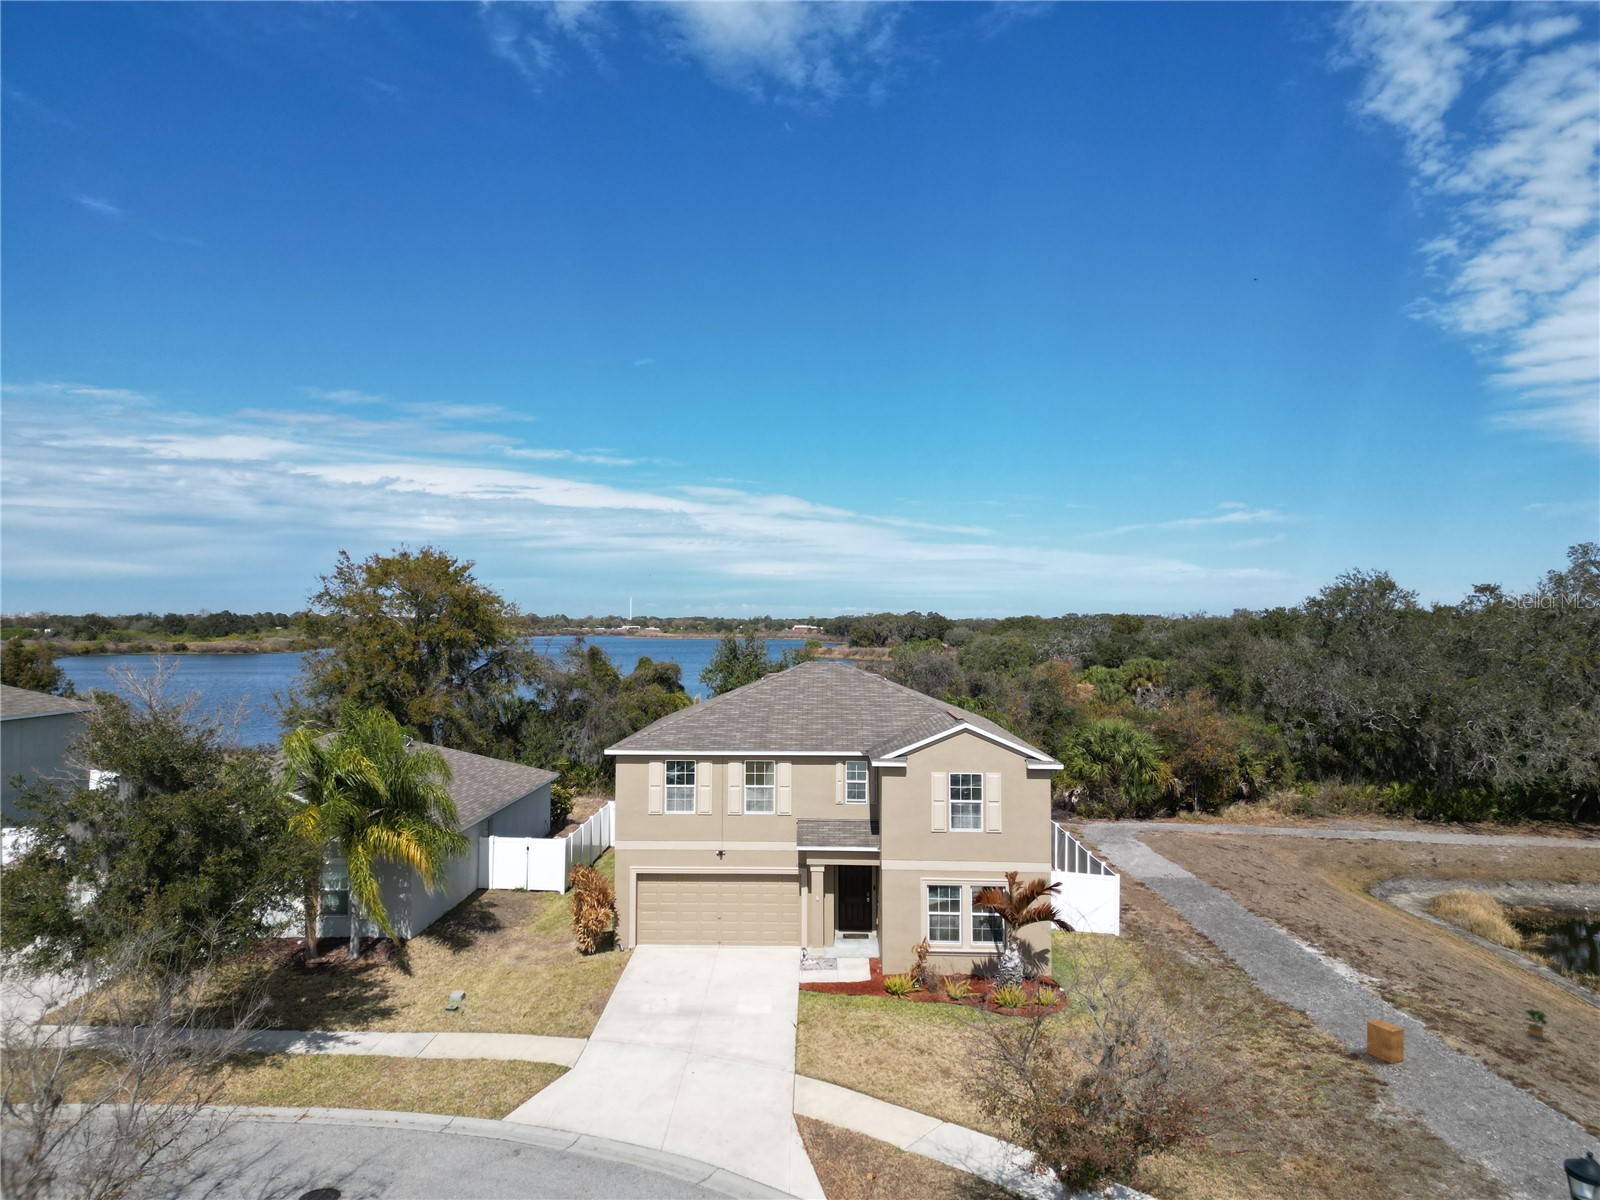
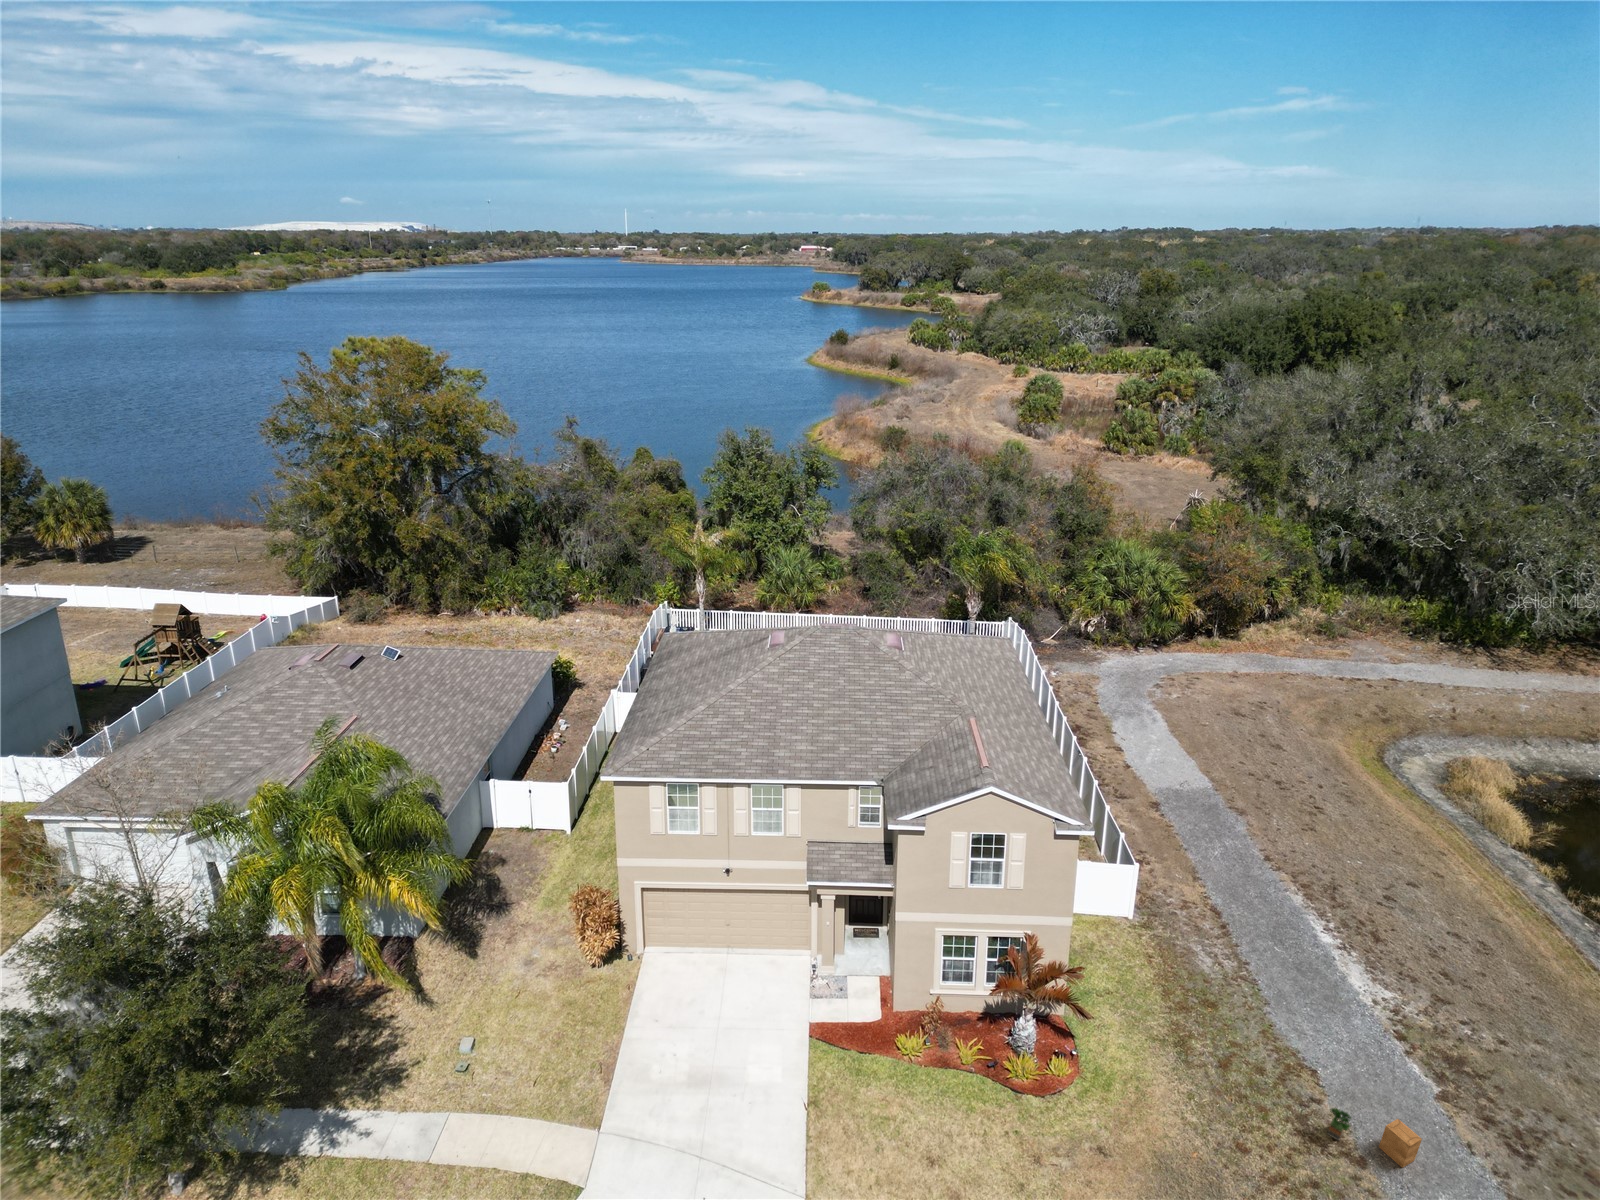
potted tree: present [1526,1010,1547,1042] -> present [1328,1108,1351,1140]

